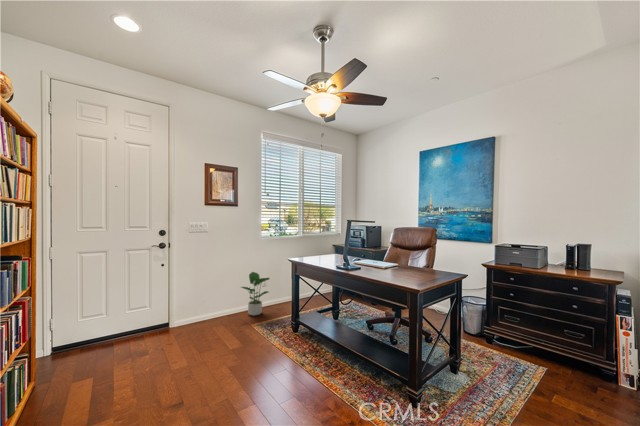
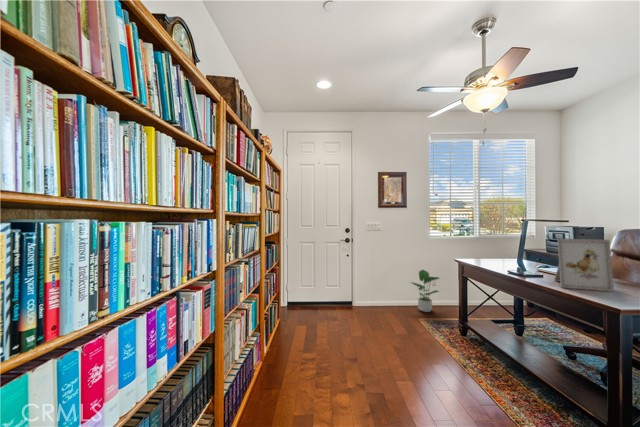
picture frame: none [369,233,406,274] -> present [554,239,614,292]

